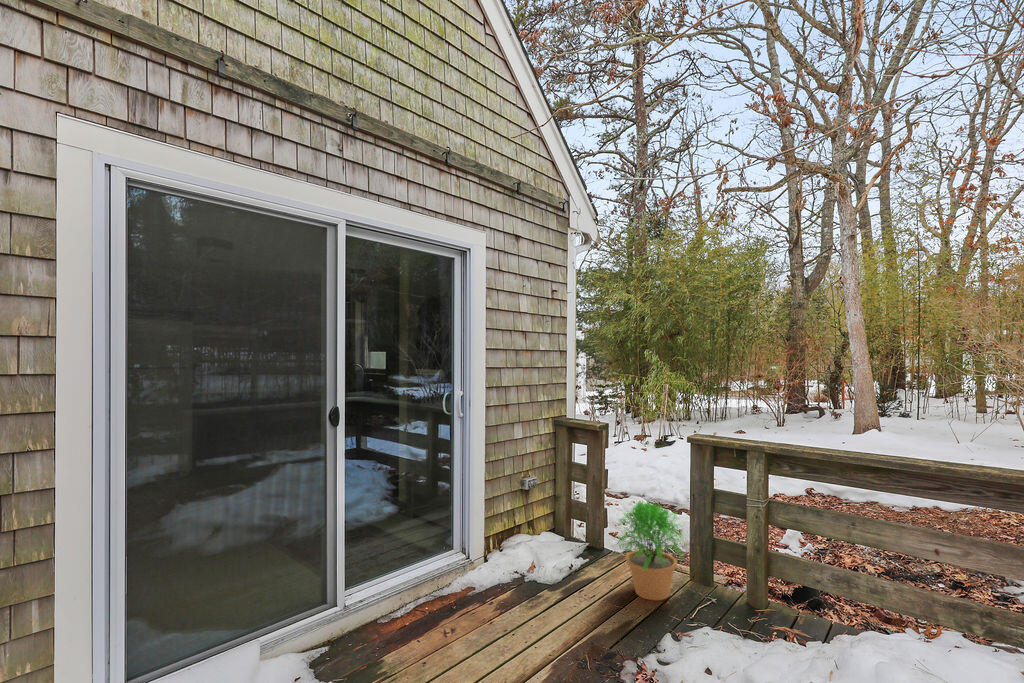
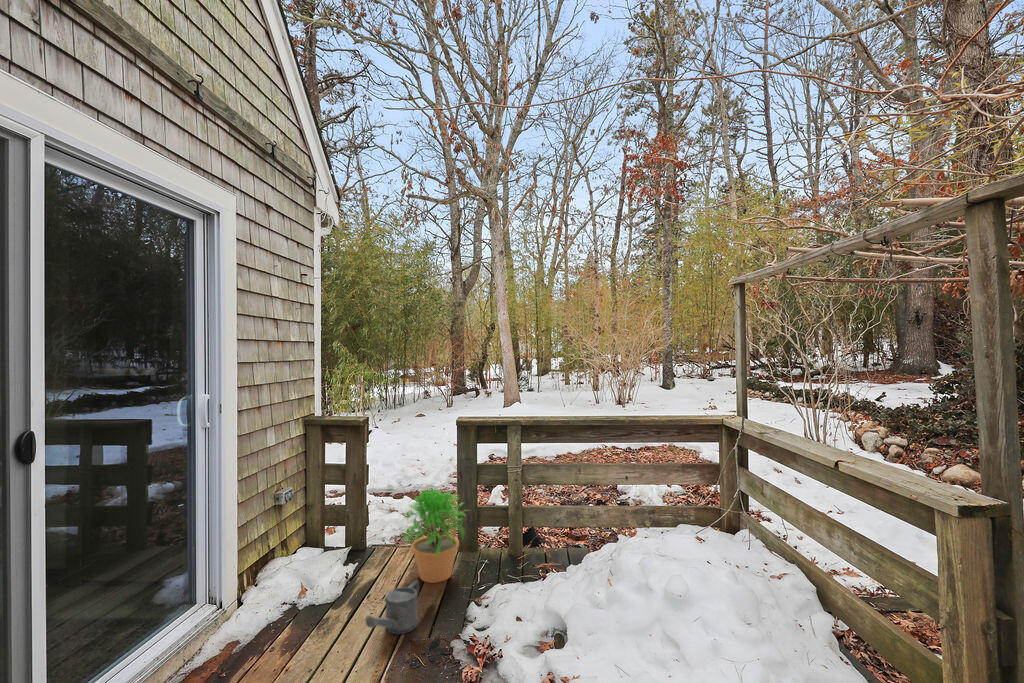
watering can: none [549,588,617,636] -> present [366,580,419,634]

